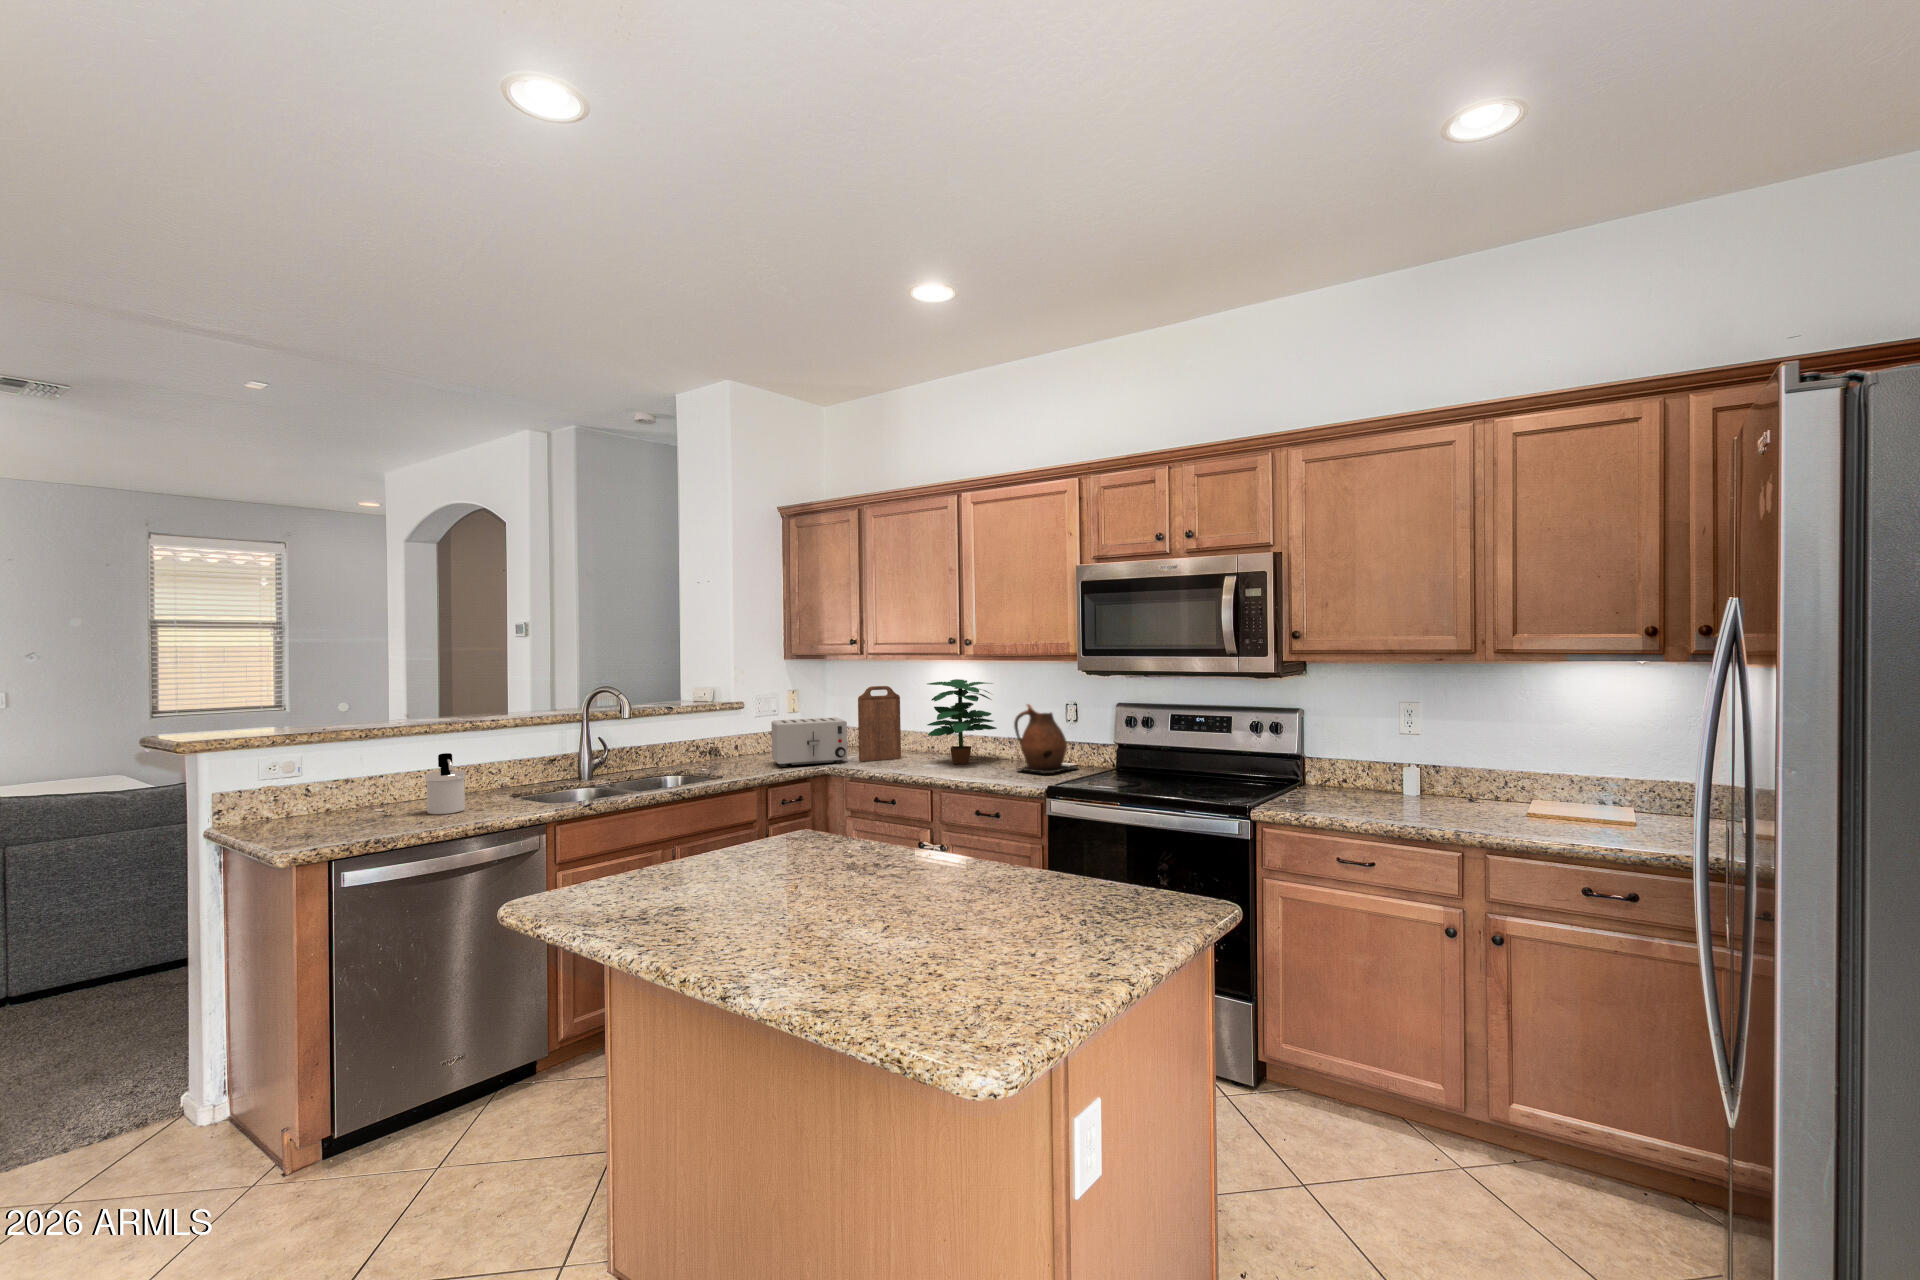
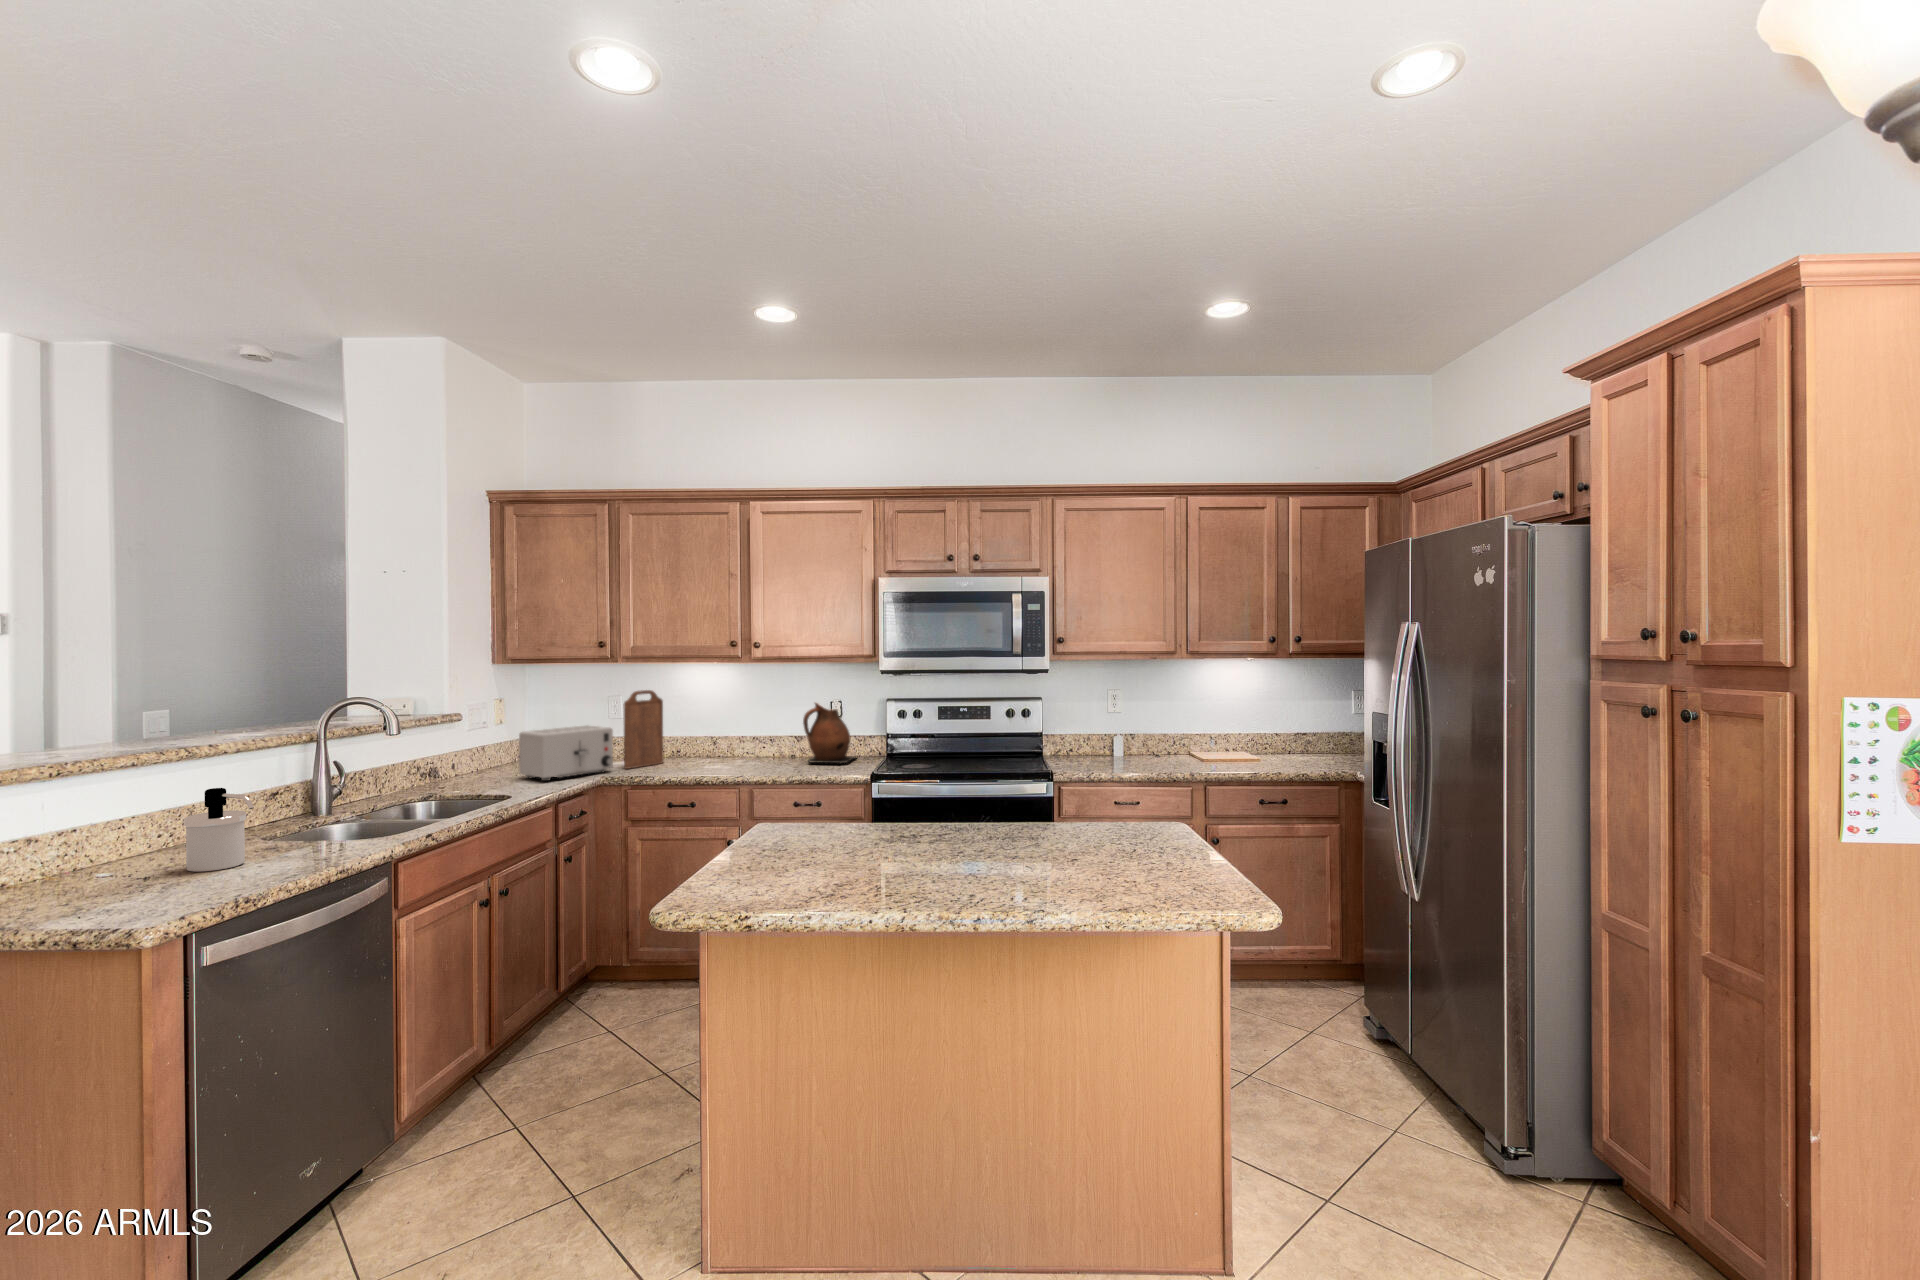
potted plant: present [927,679,997,764] -> none [702,682,769,763]

